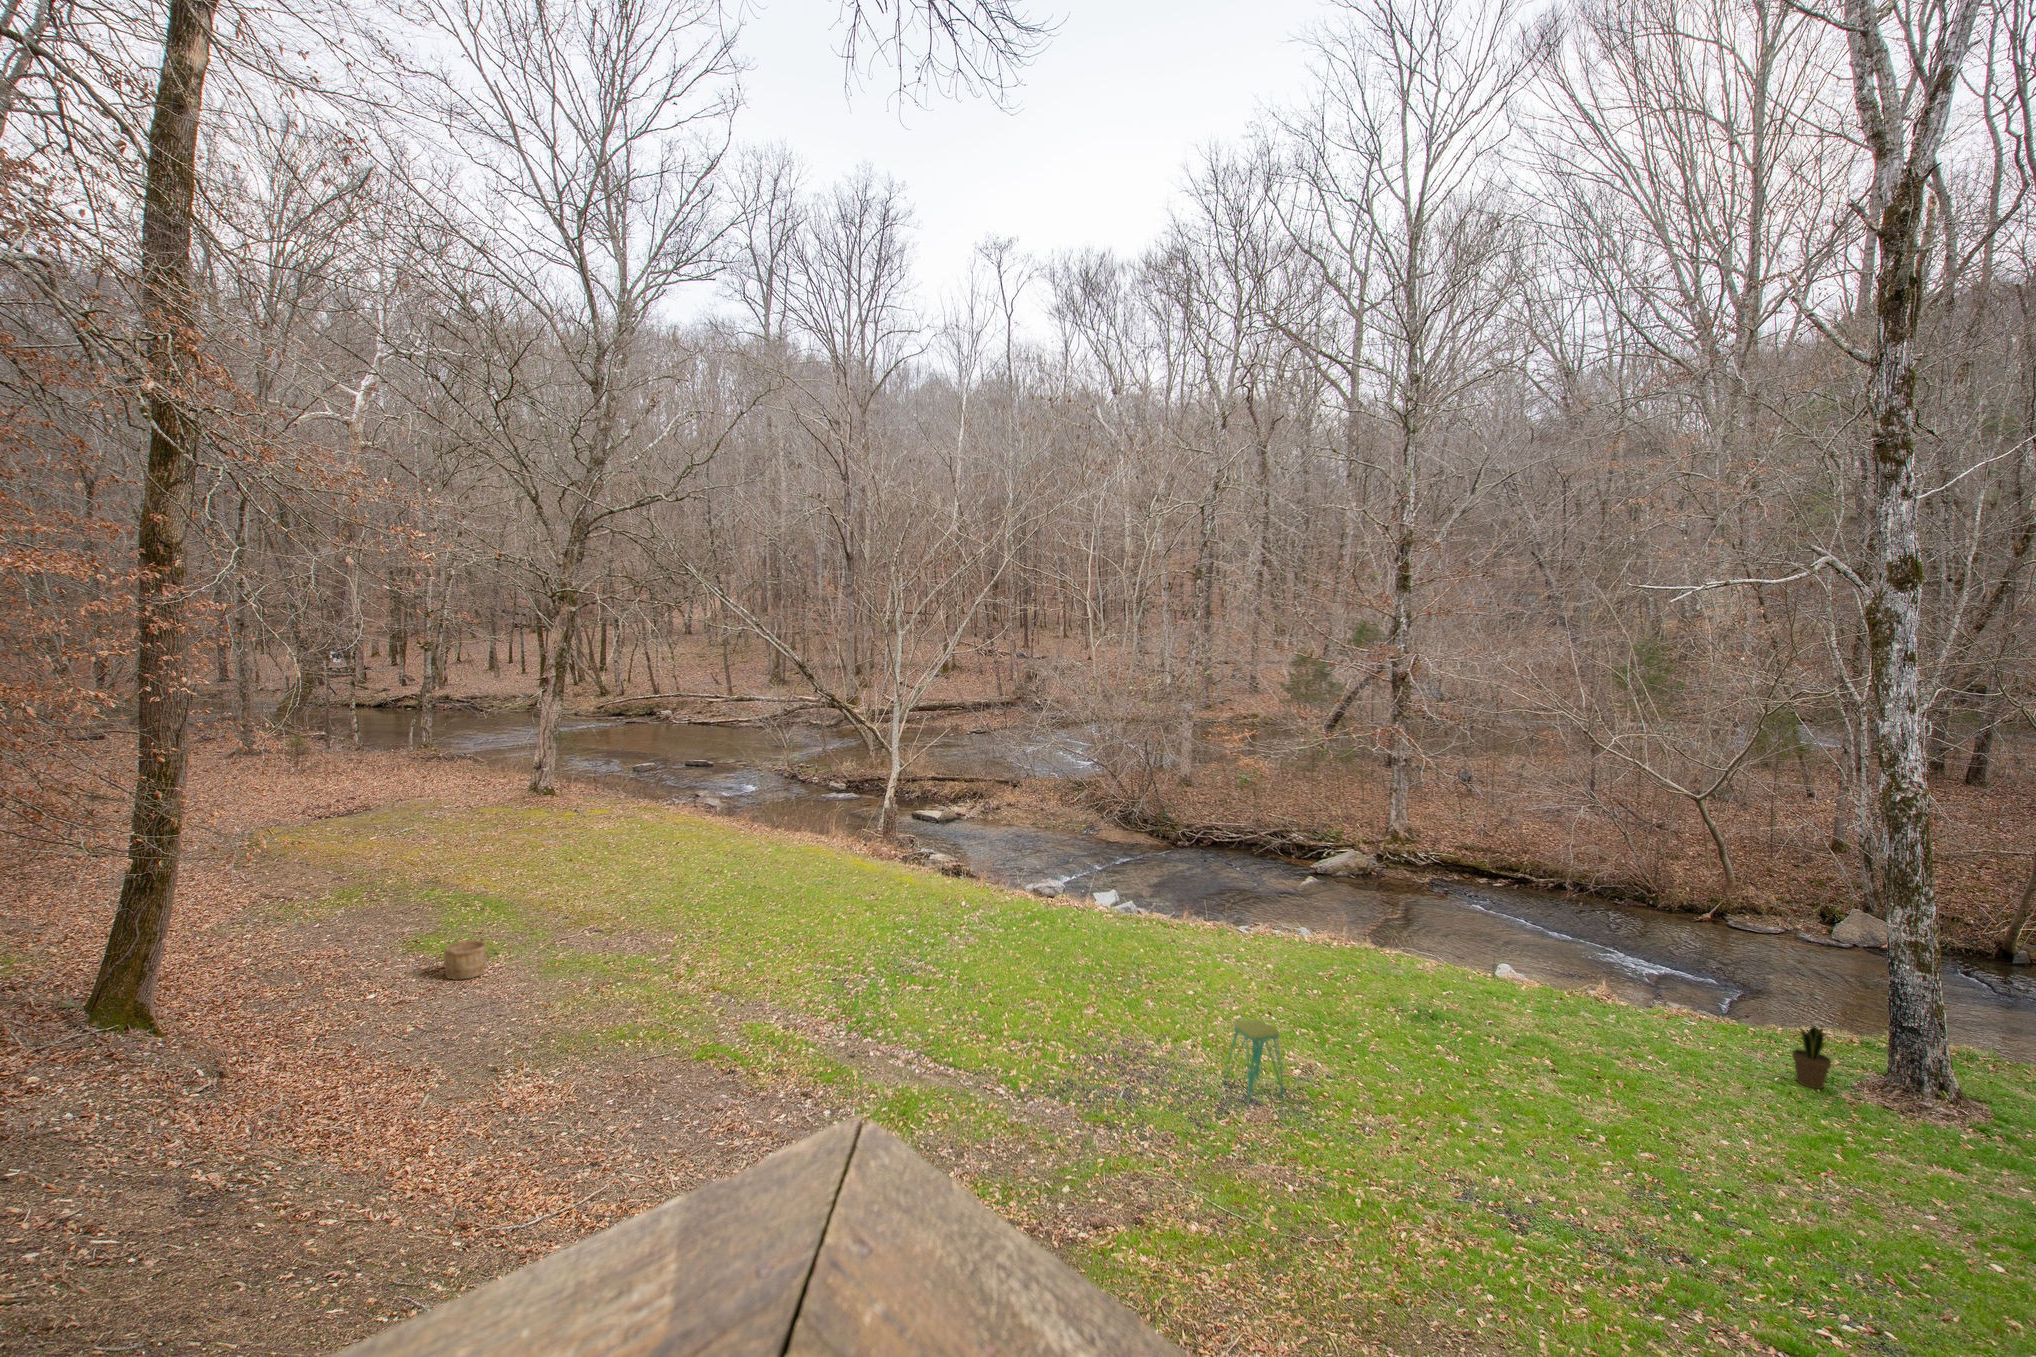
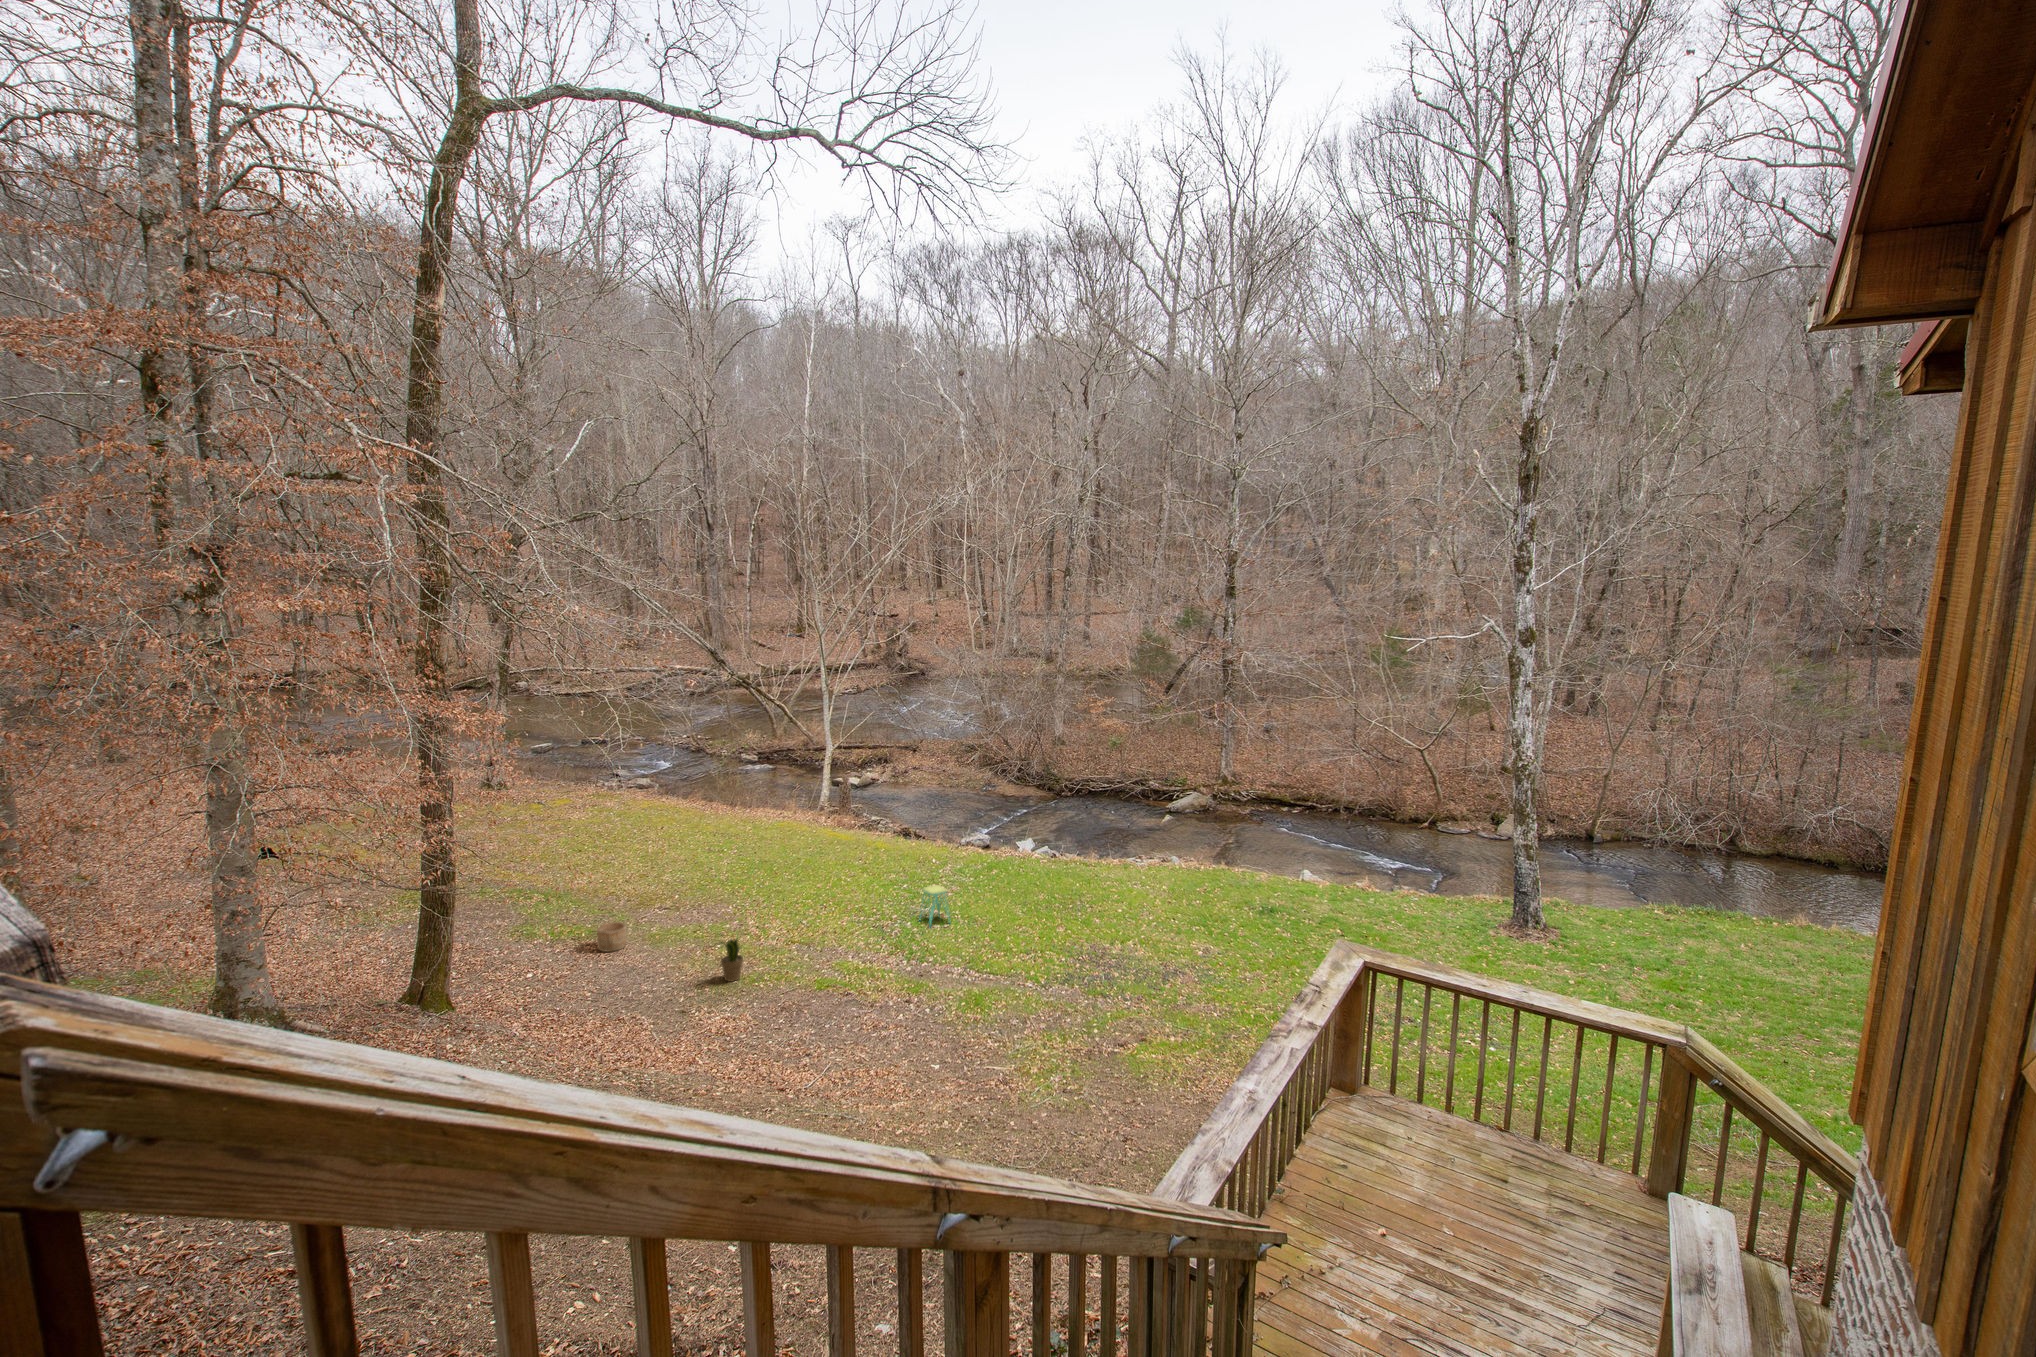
stool: present [1223,1020,1284,1102] -> present [919,885,951,927]
potted plant: present [1792,1026,1831,1089] -> present [721,939,743,982]

